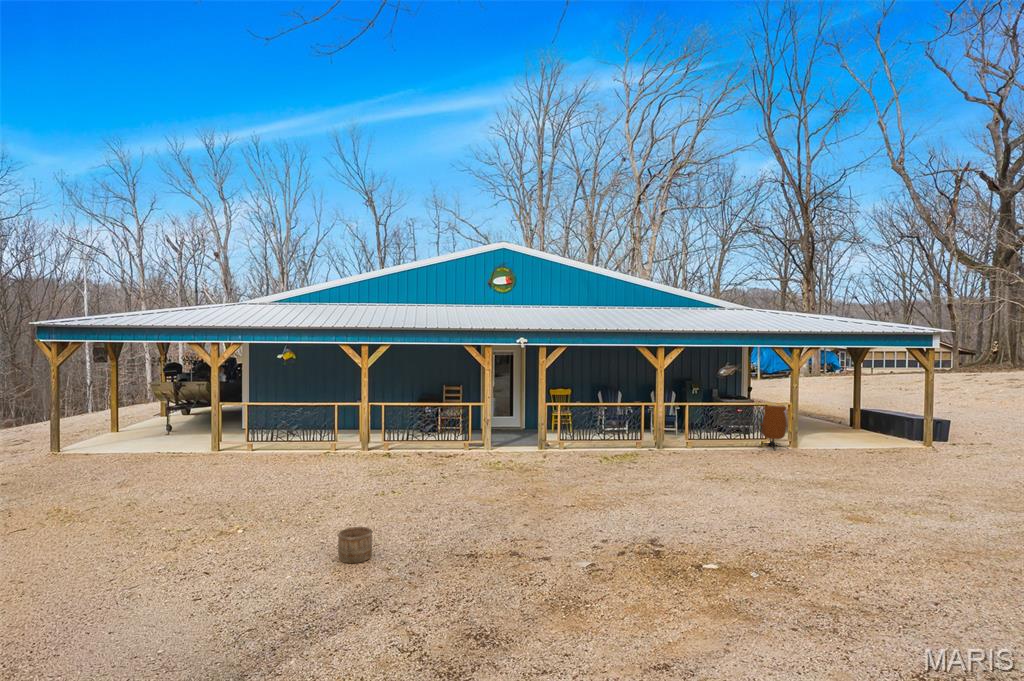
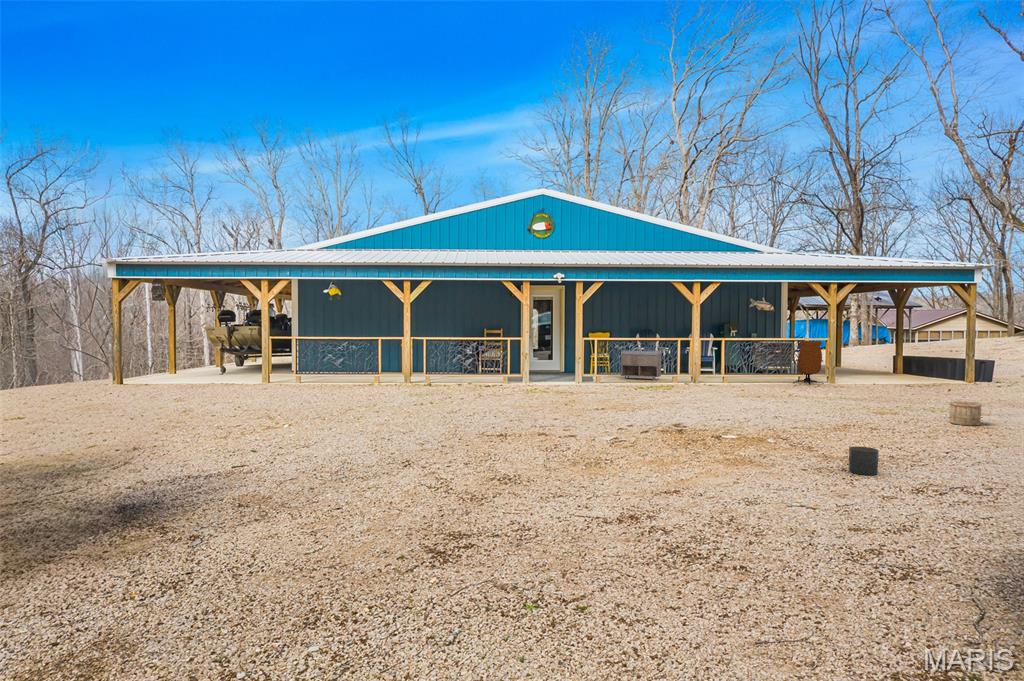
storage bench: none [584,413,625,445] -> present [621,350,661,380]
wooden bucket: present [337,527,373,563] -> present [949,401,982,426]
planter: none [861,616,898,659] -> present [849,446,879,475]

